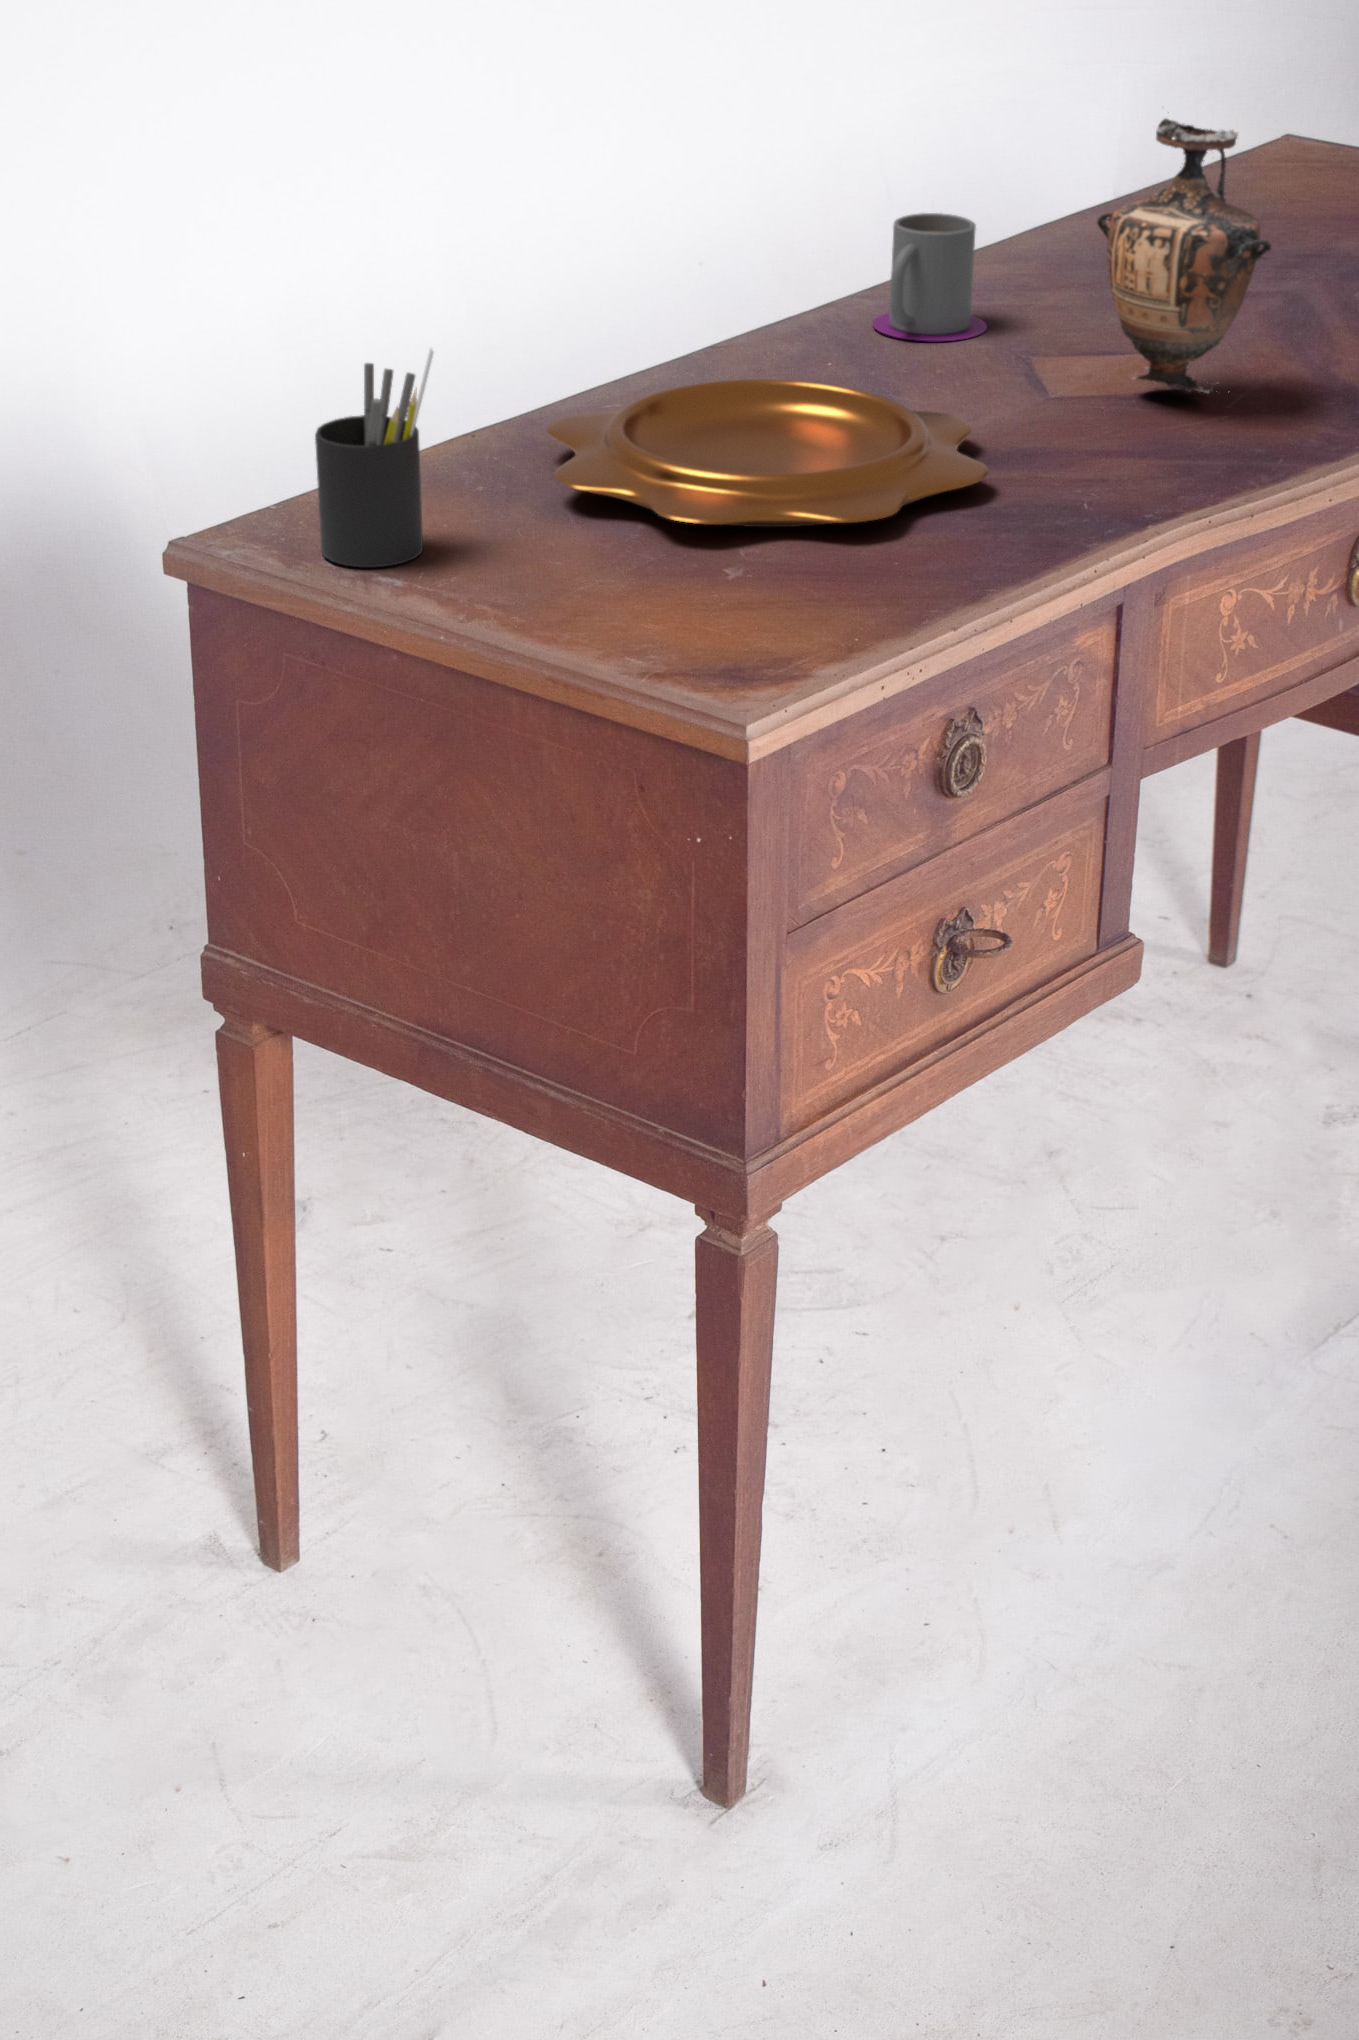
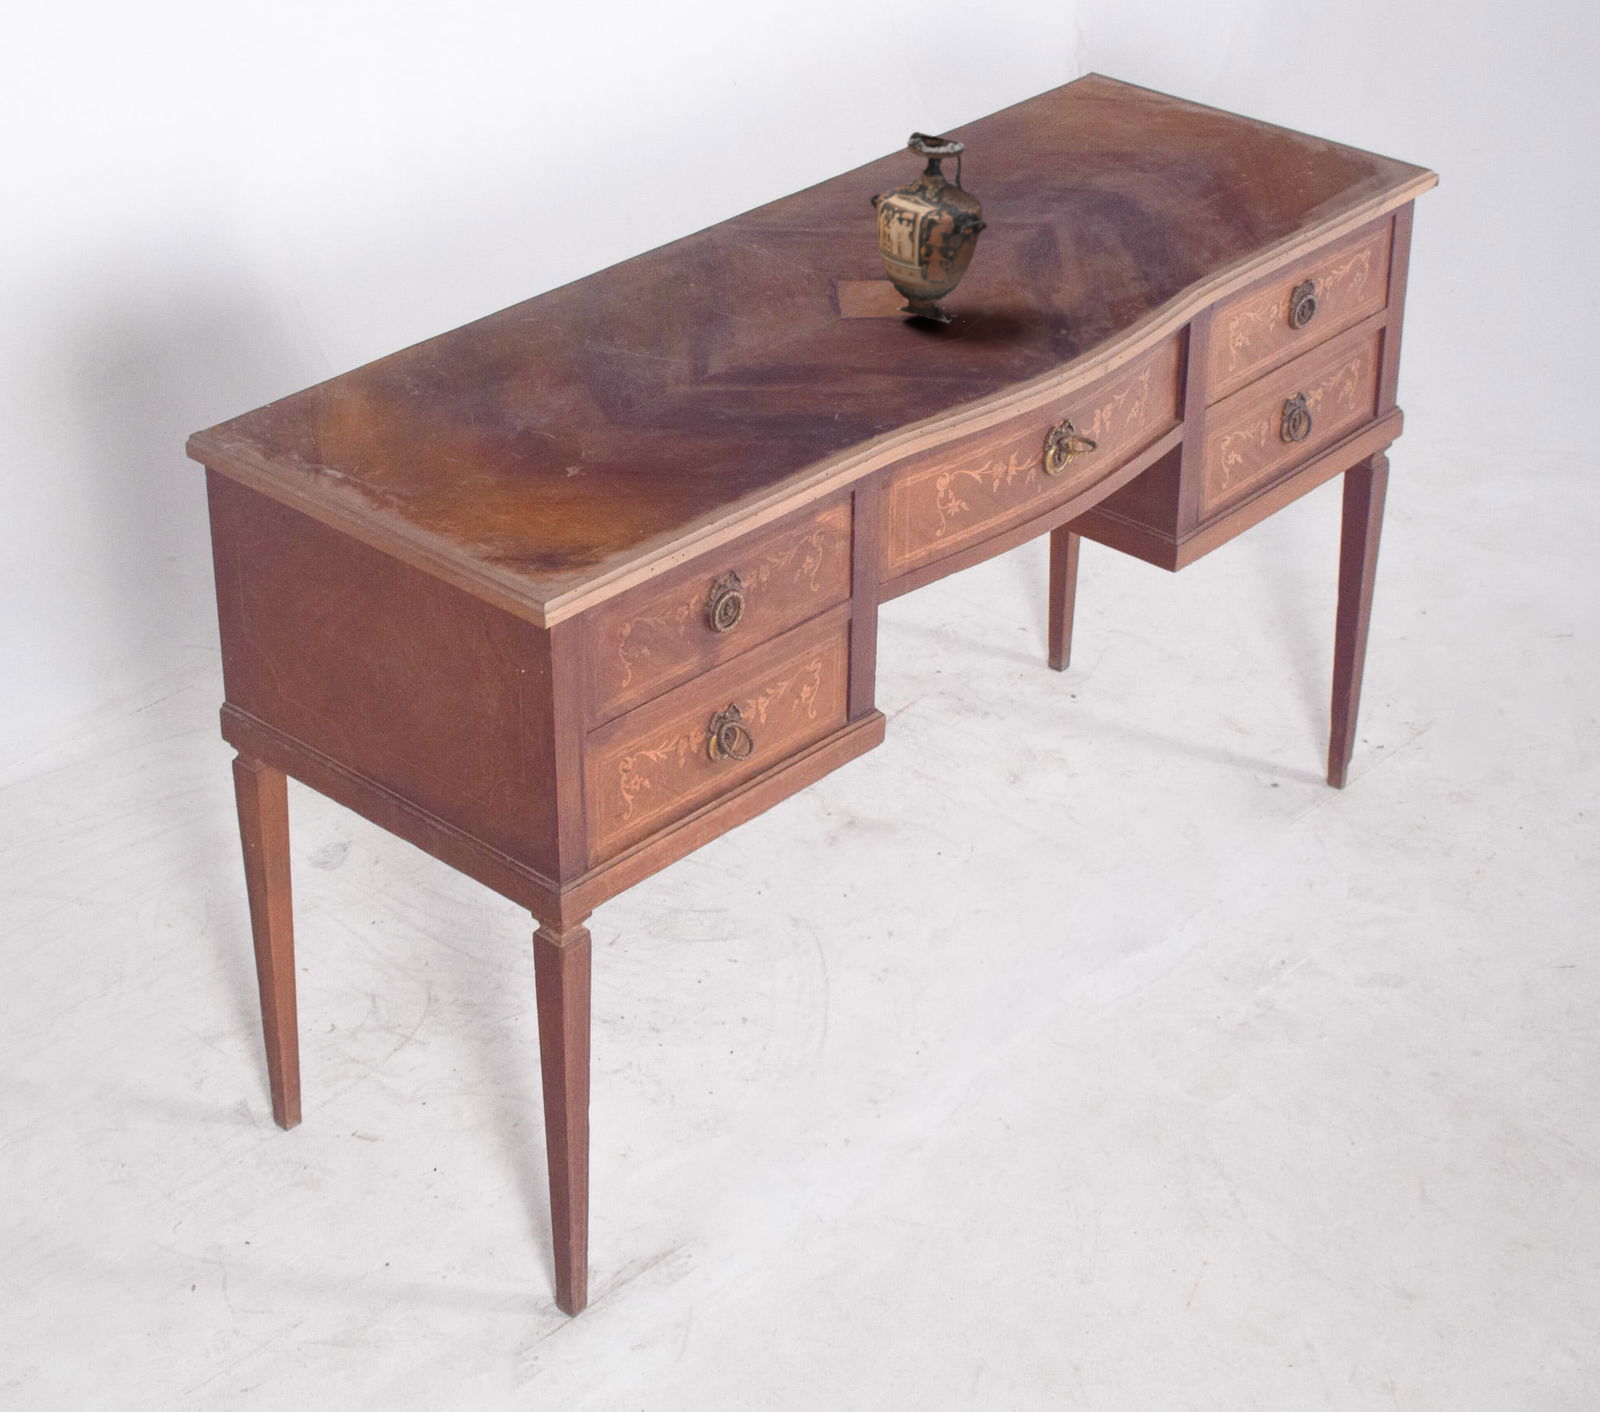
mug: present [872,213,987,341] -> none [732,172,814,267]
pen holder: present [315,348,433,567] -> none [285,307,366,458]
decorative bowl: present [546,379,989,527] -> none [465,308,771,432]

